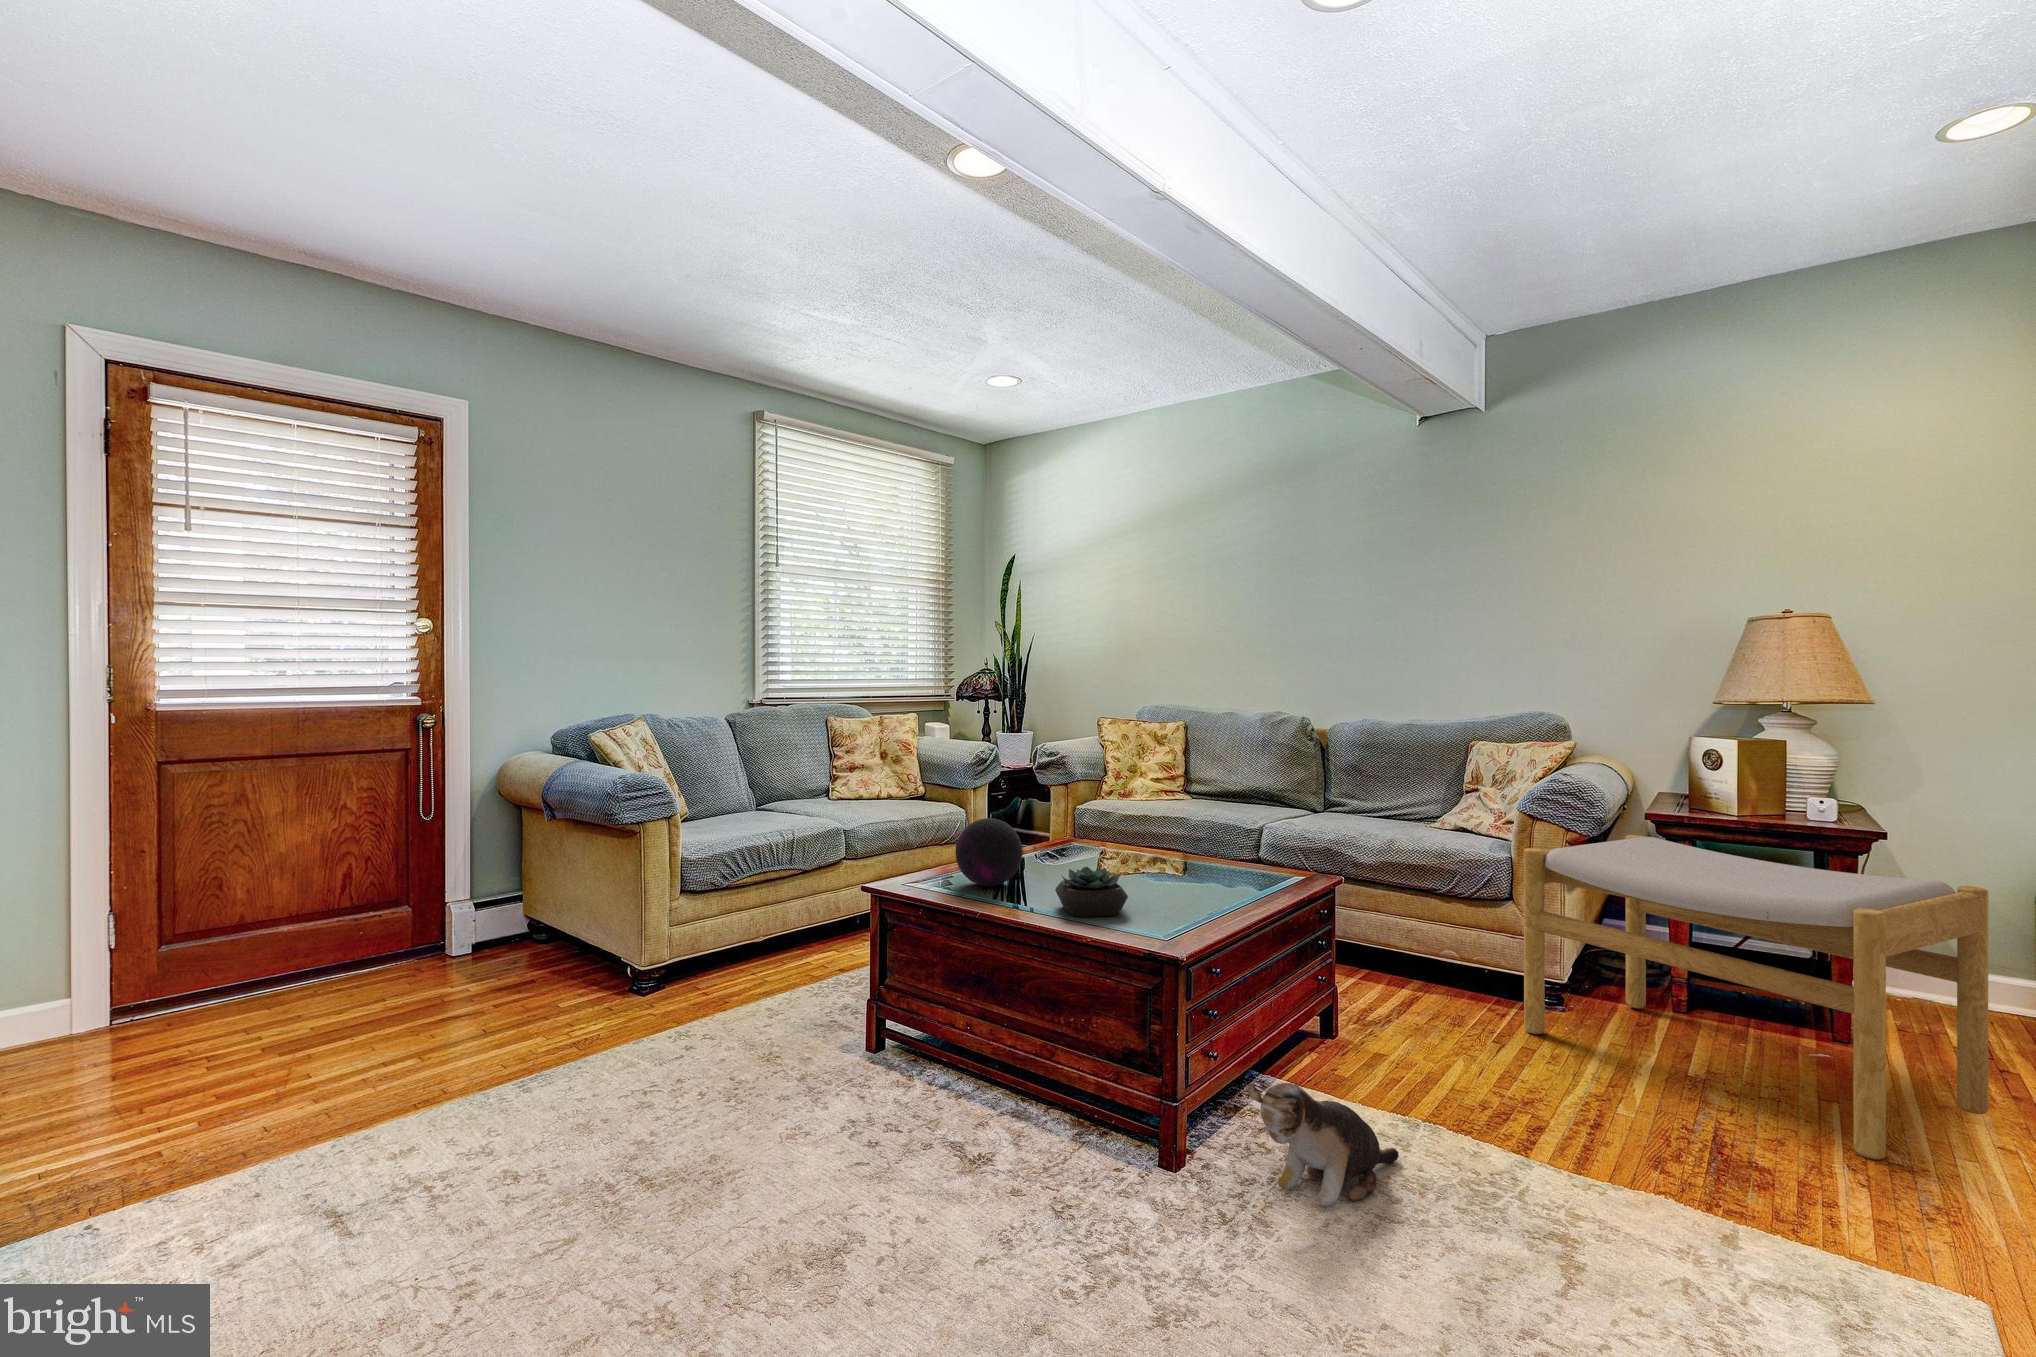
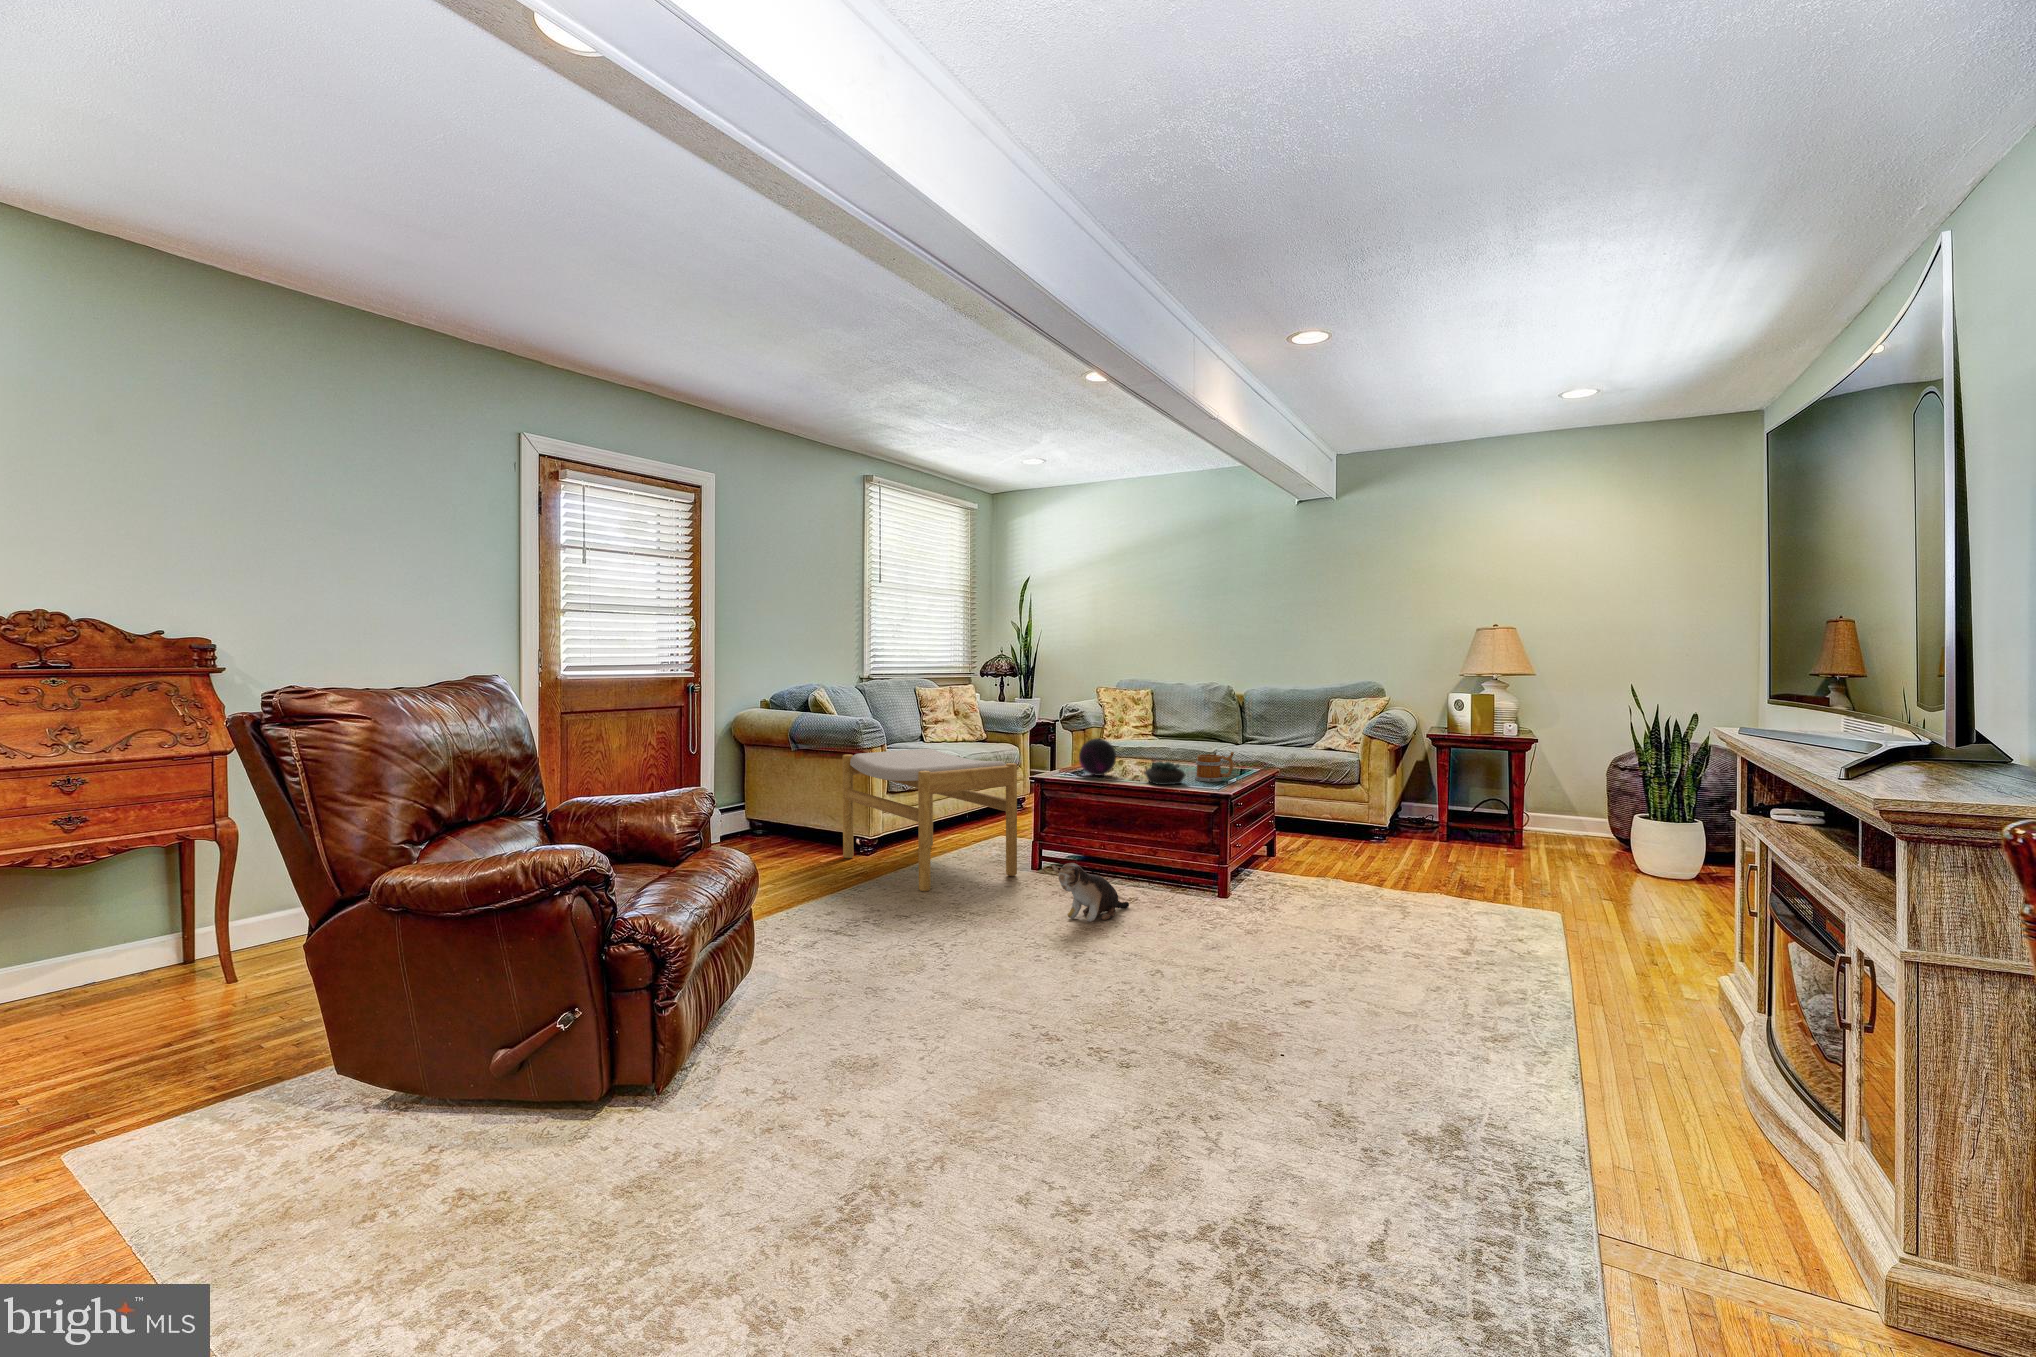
footstool: present [1524,835,1988,1160] -> present [843,749,1017,891]
mug: none [1158,852,1233,909] -> present [1195,752,1234,782]
plush toy: present [1247,1083,1399,1207] -> present [1052,863,1129,922]

